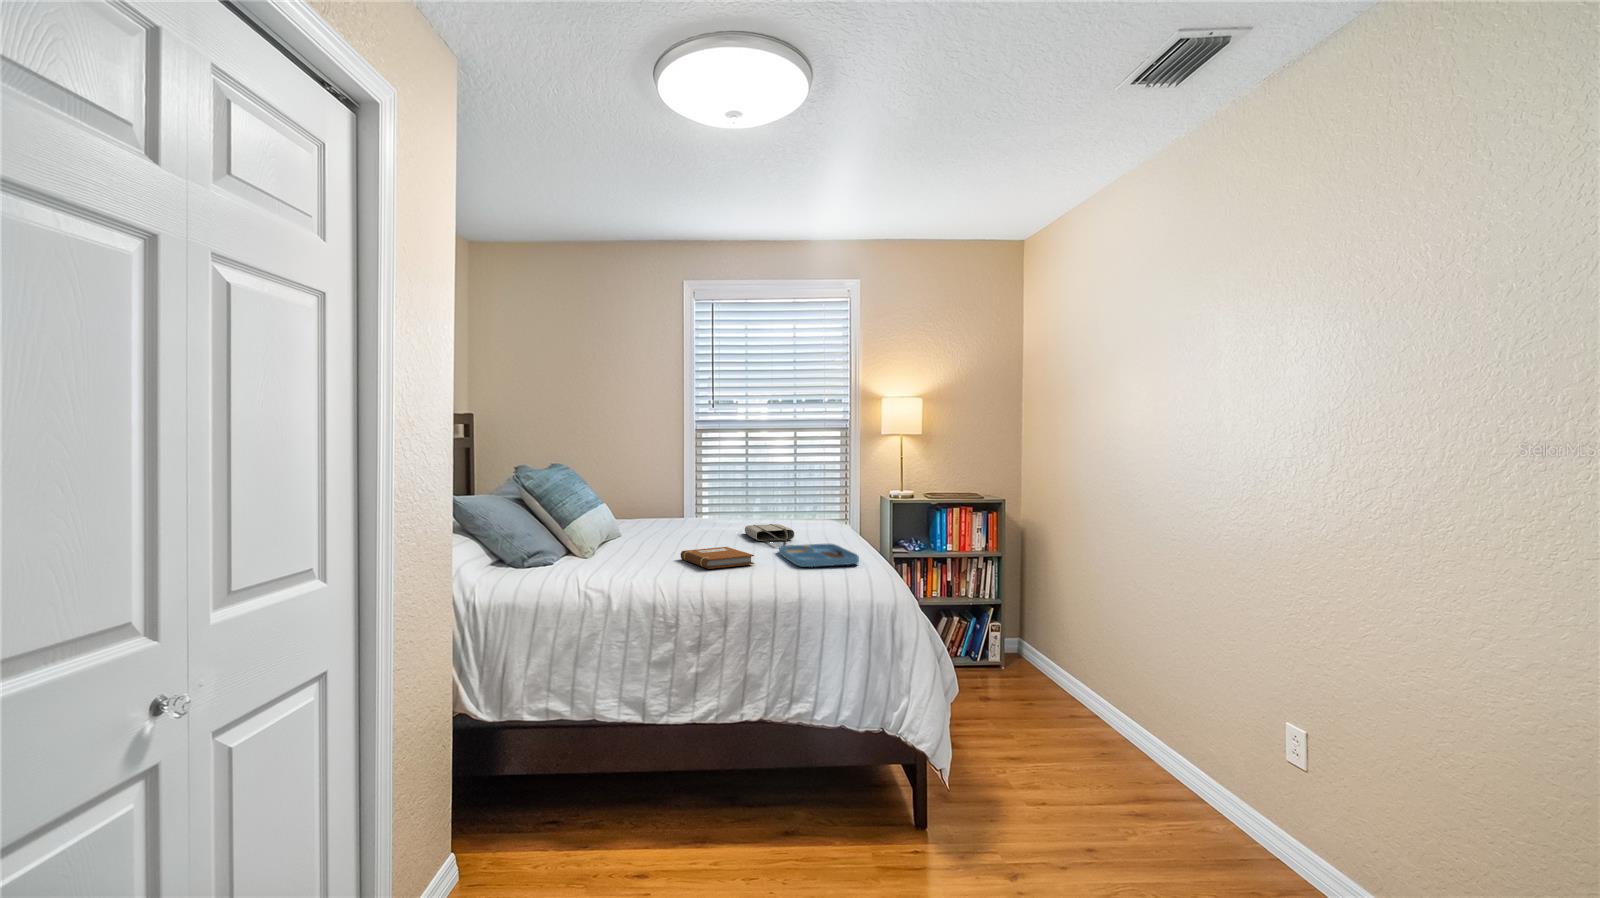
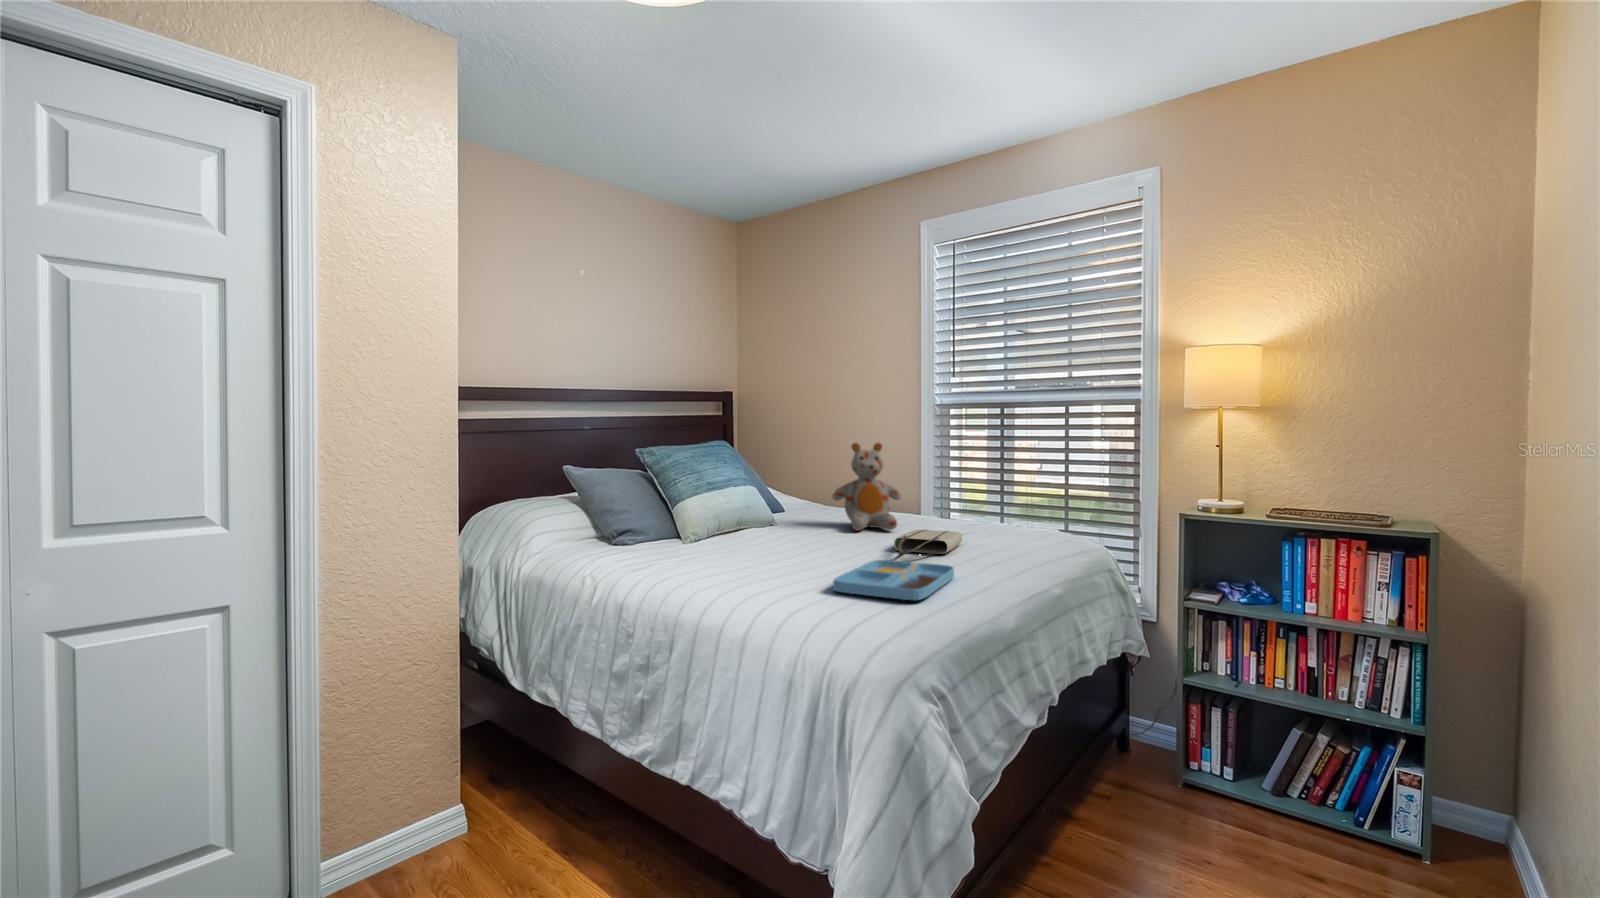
stuffed bear: none [660,460,718,532] -> present [832,443,901,530]
notebook: present [681,547,754,569] -> none [723,548,806,577]

